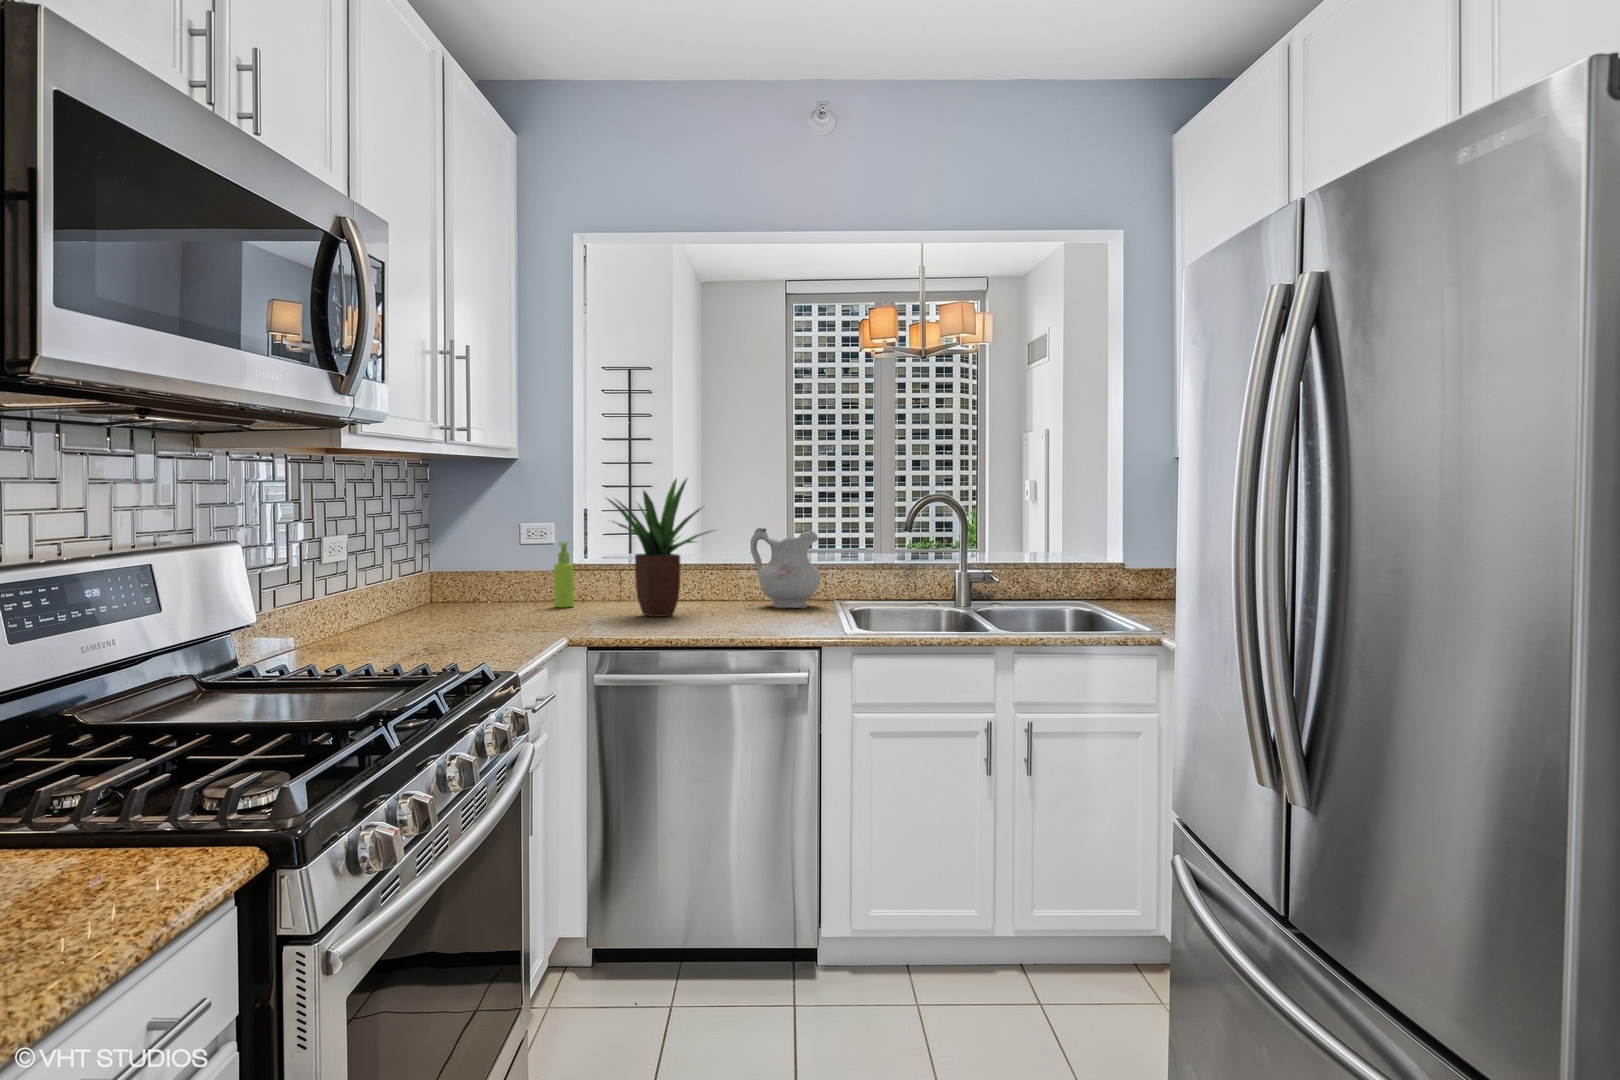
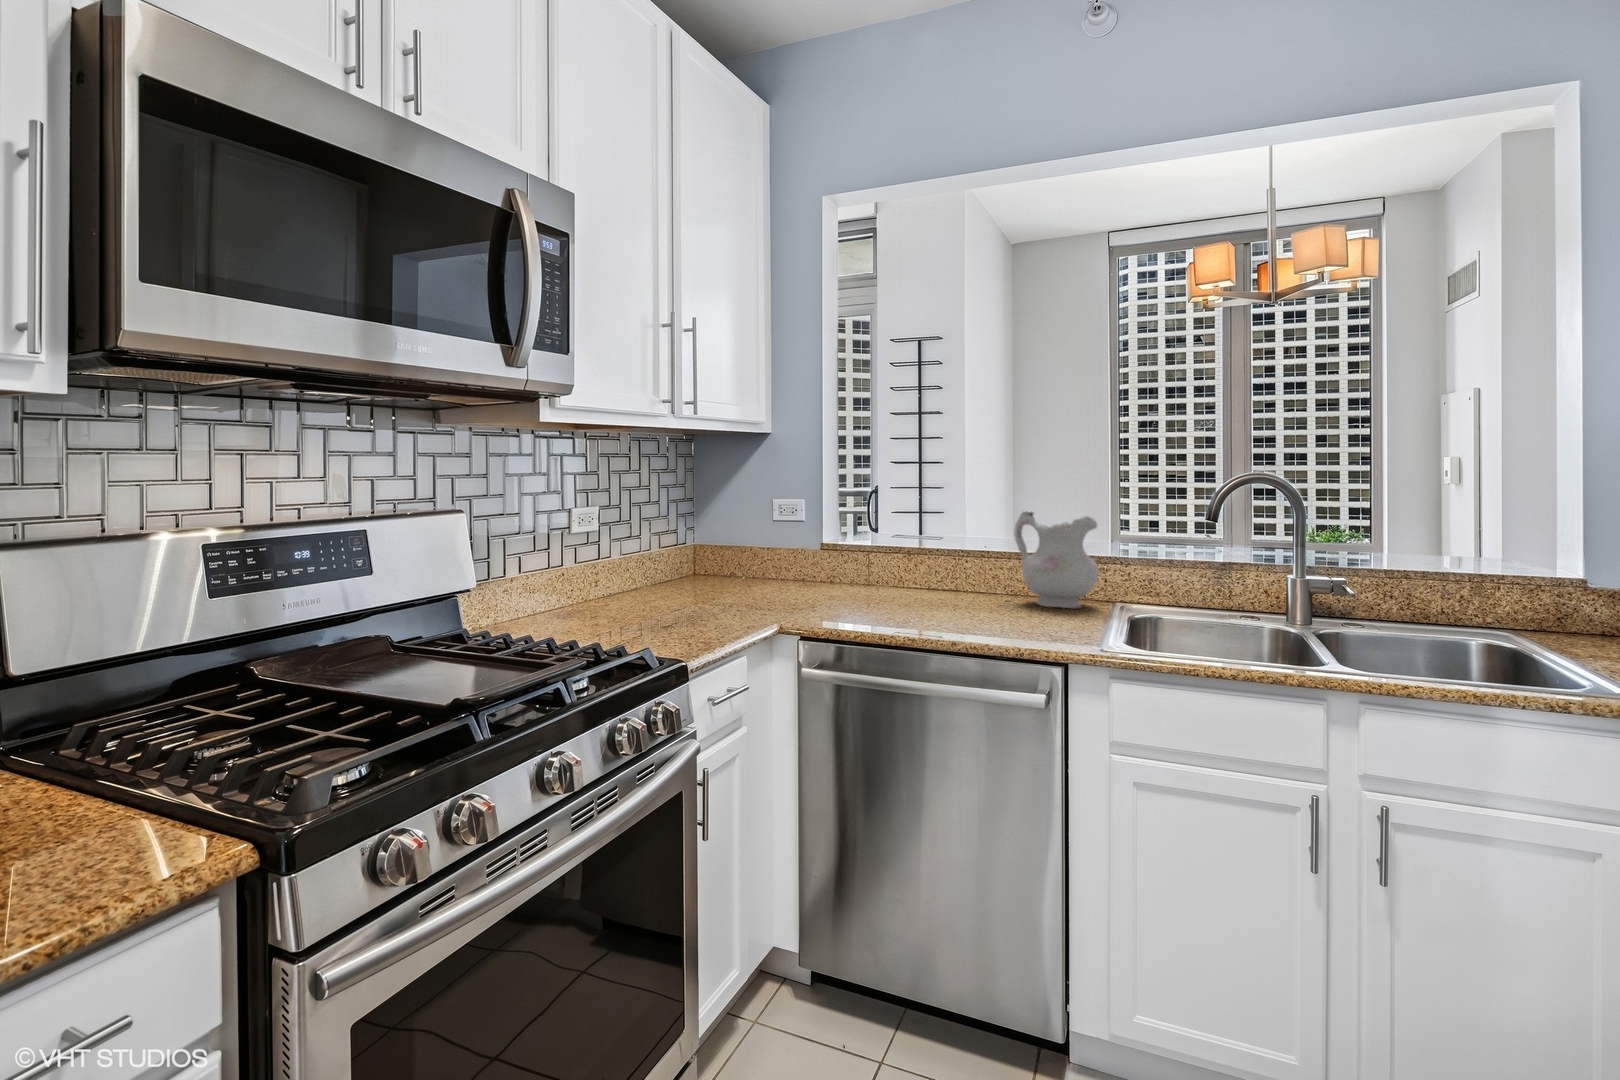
potted plant: present [606,479,712,617] -> none [837,450,969,609]
soap dispenser: present [554,542,574,607] -> none [804,520,824,588]

